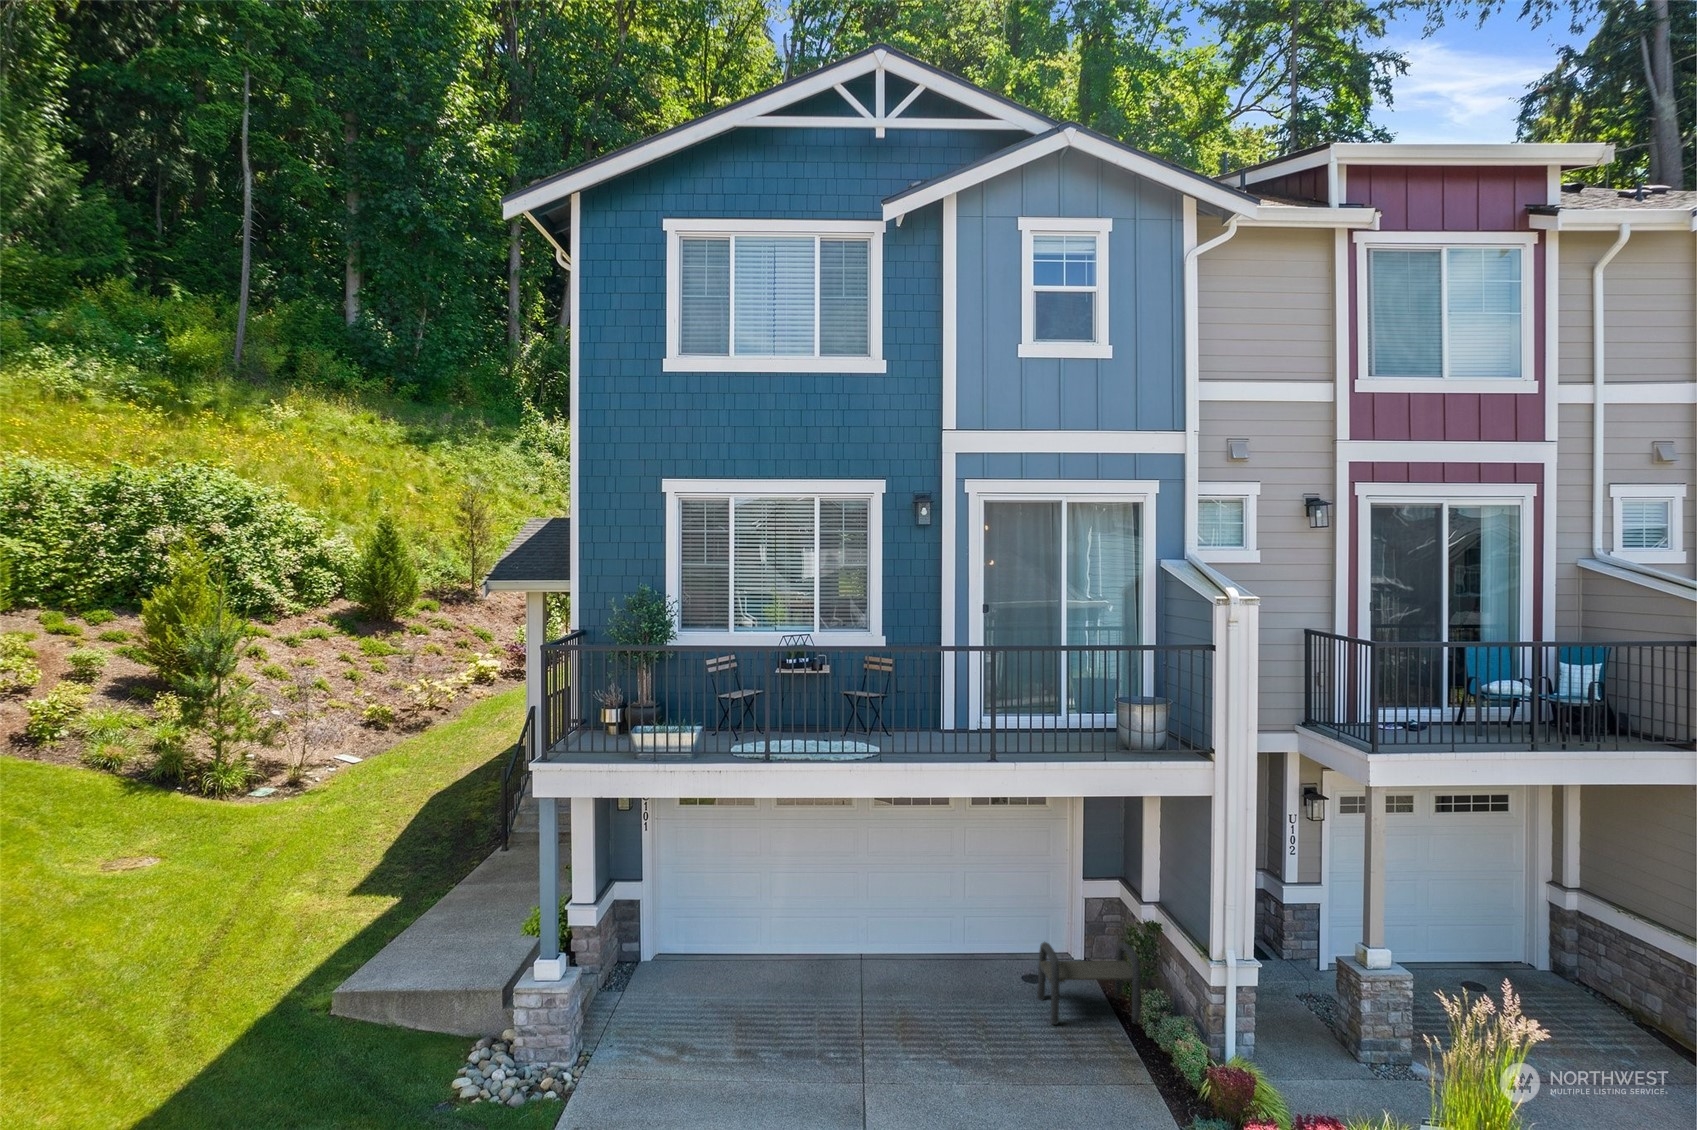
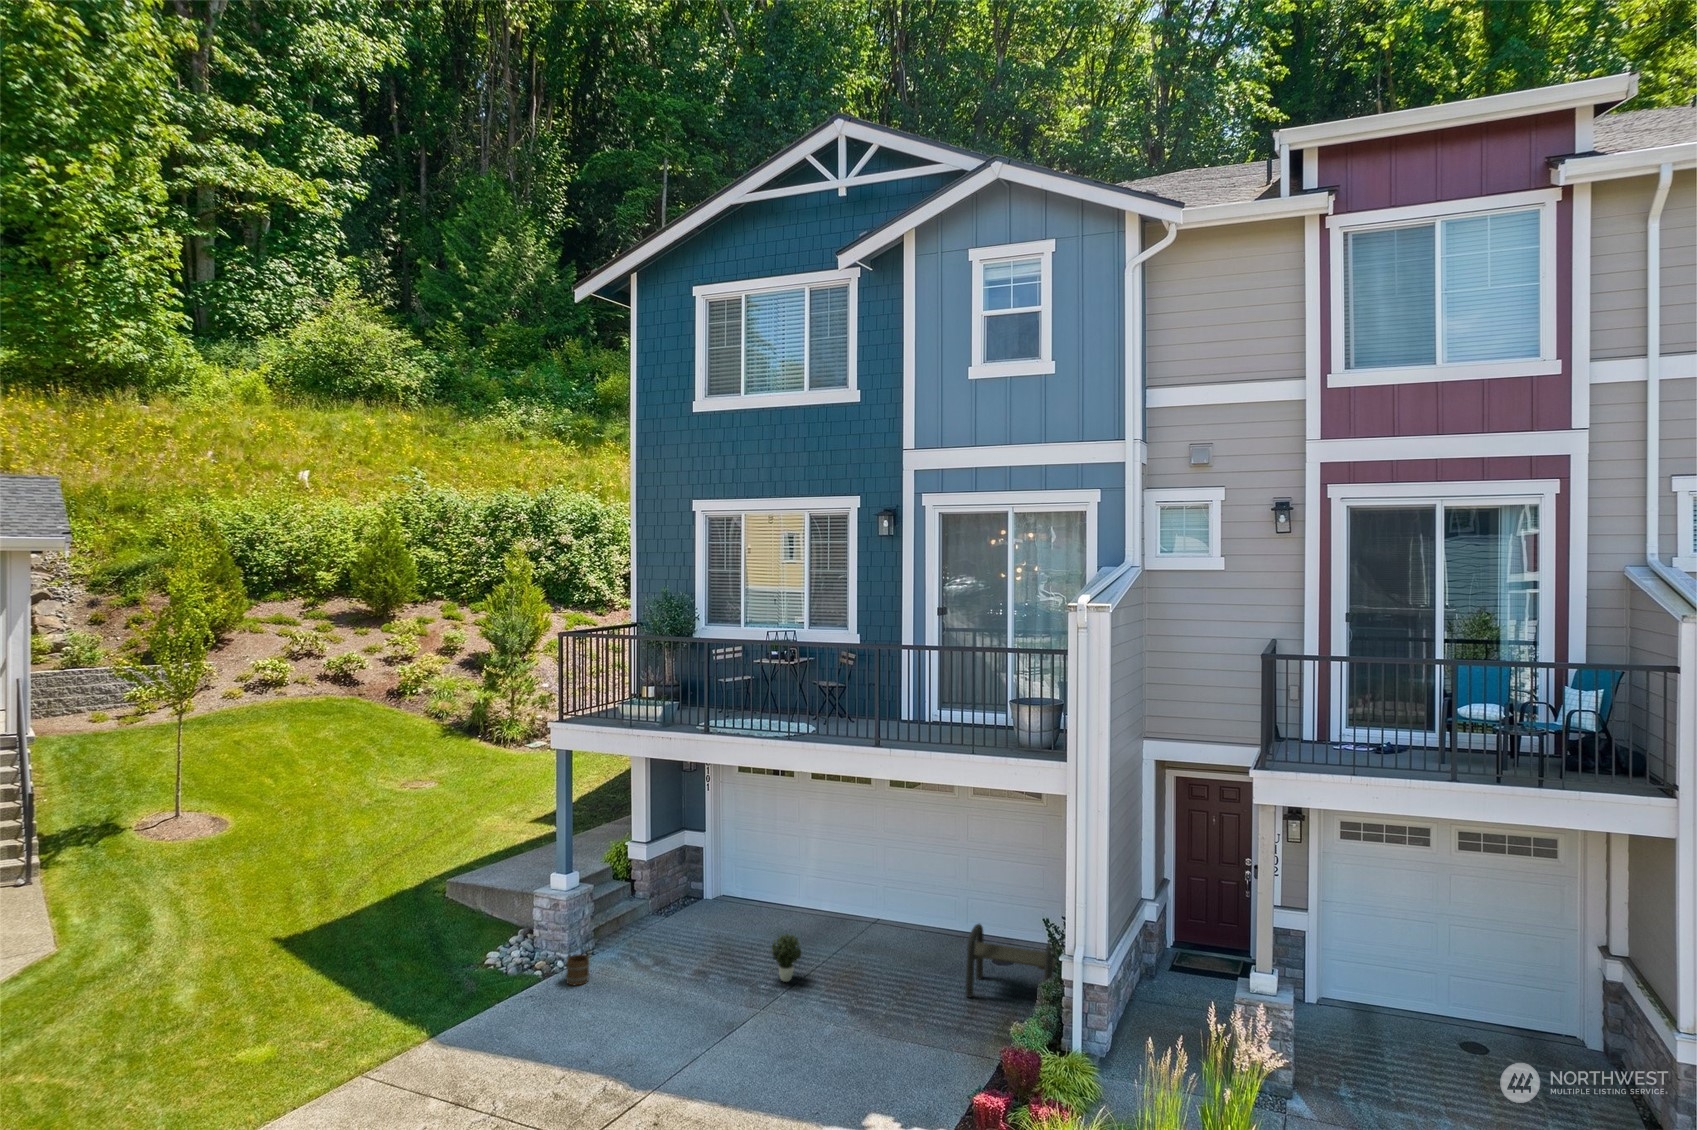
potted plant: none [840,988,879,1047] -> present [772,933,801,982]
bucket: none [602,1056,634,1112] -> present [565,949,590,985]

